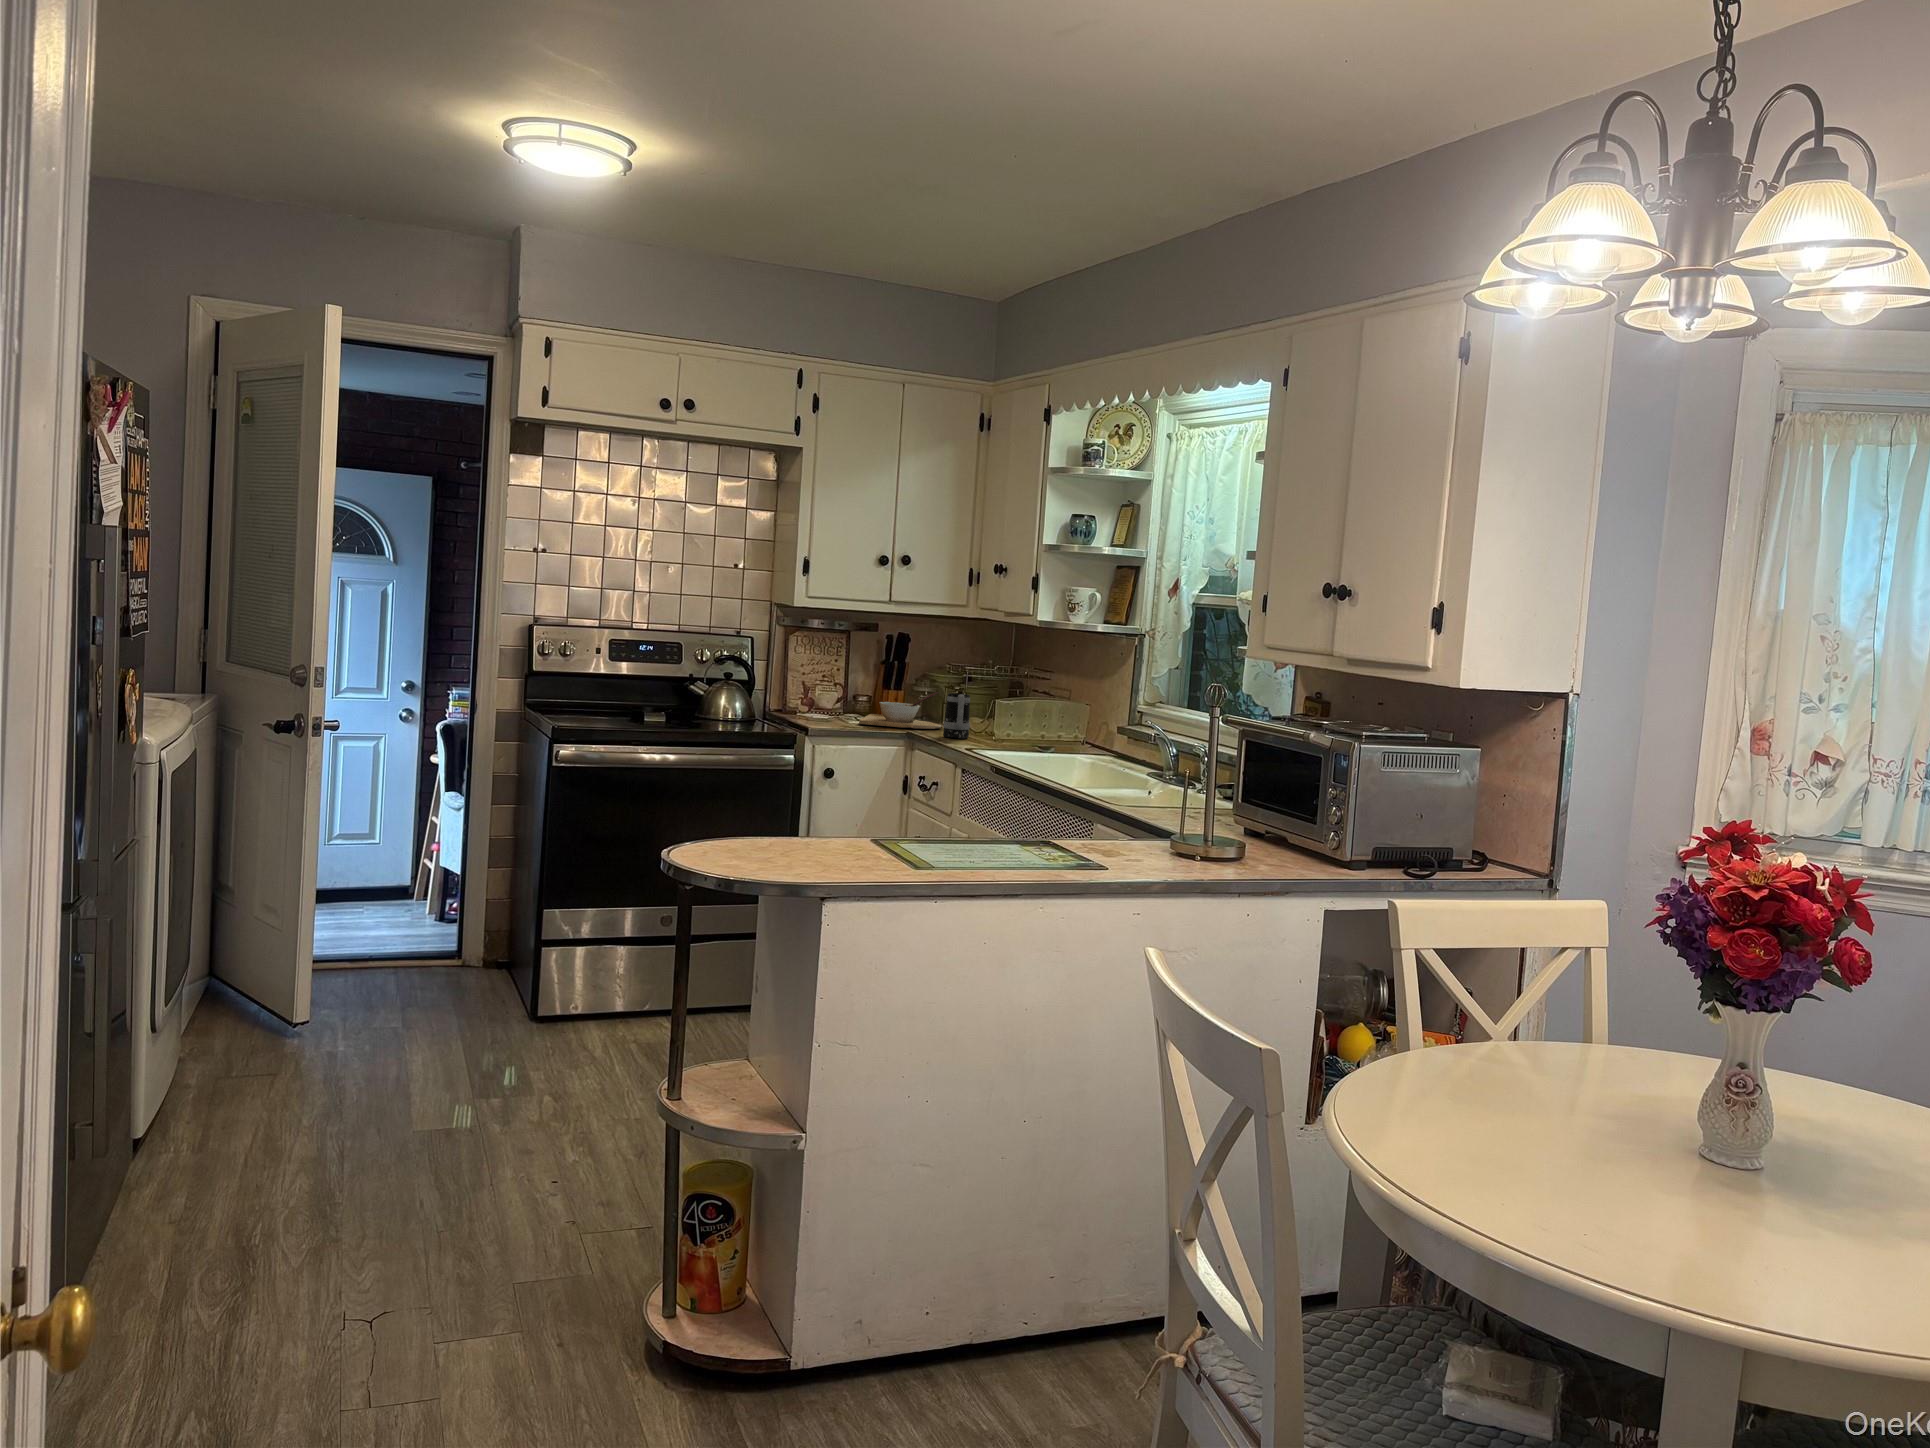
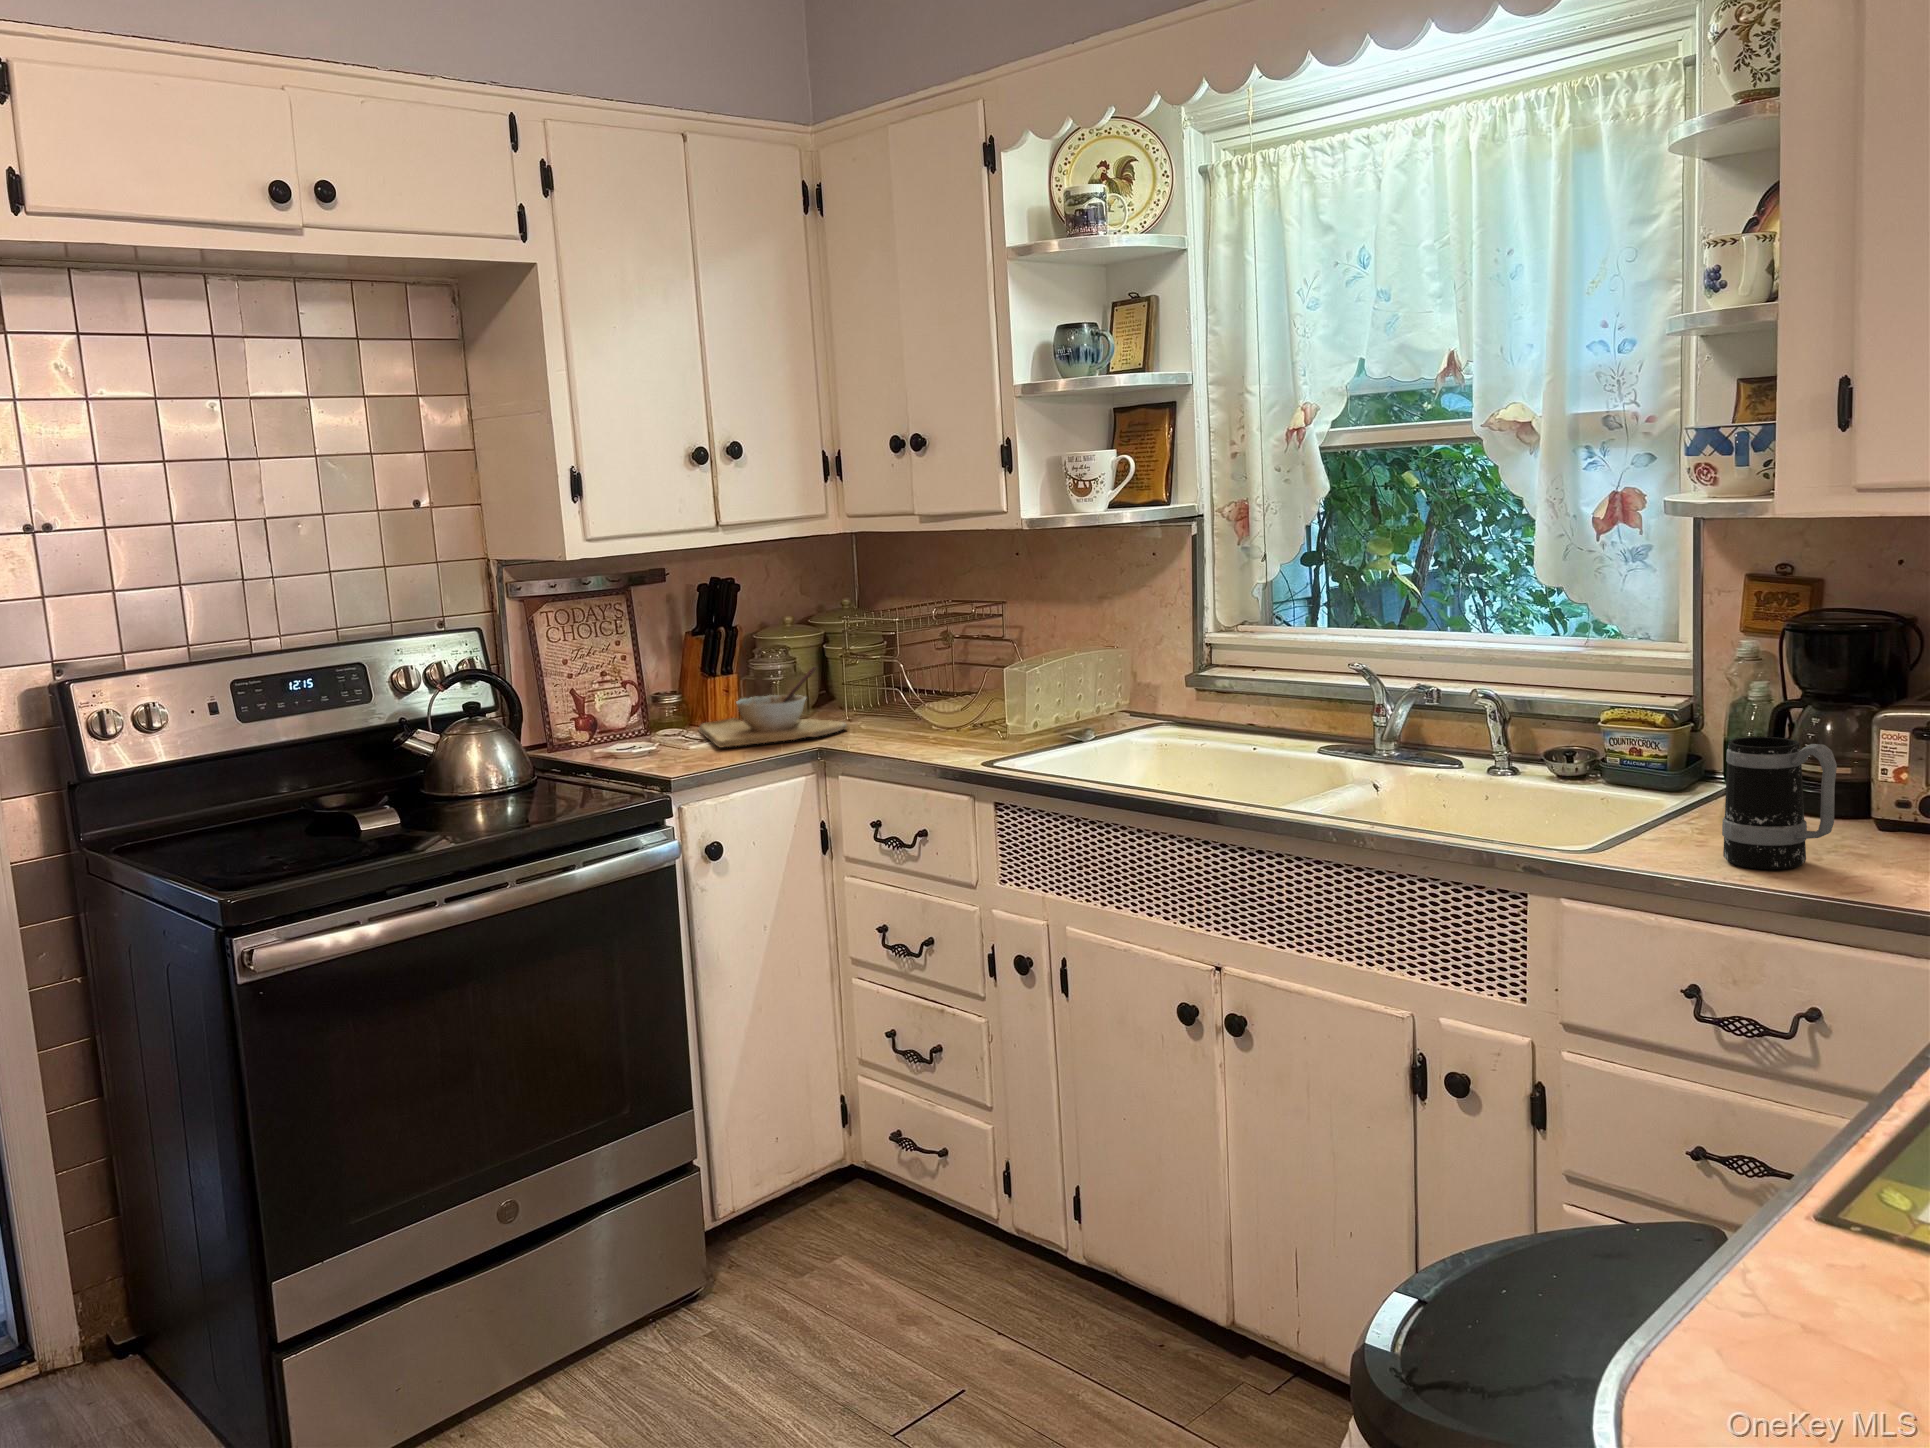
mug: present [943,693,970,739] -> present [1722,737,1837,869]

